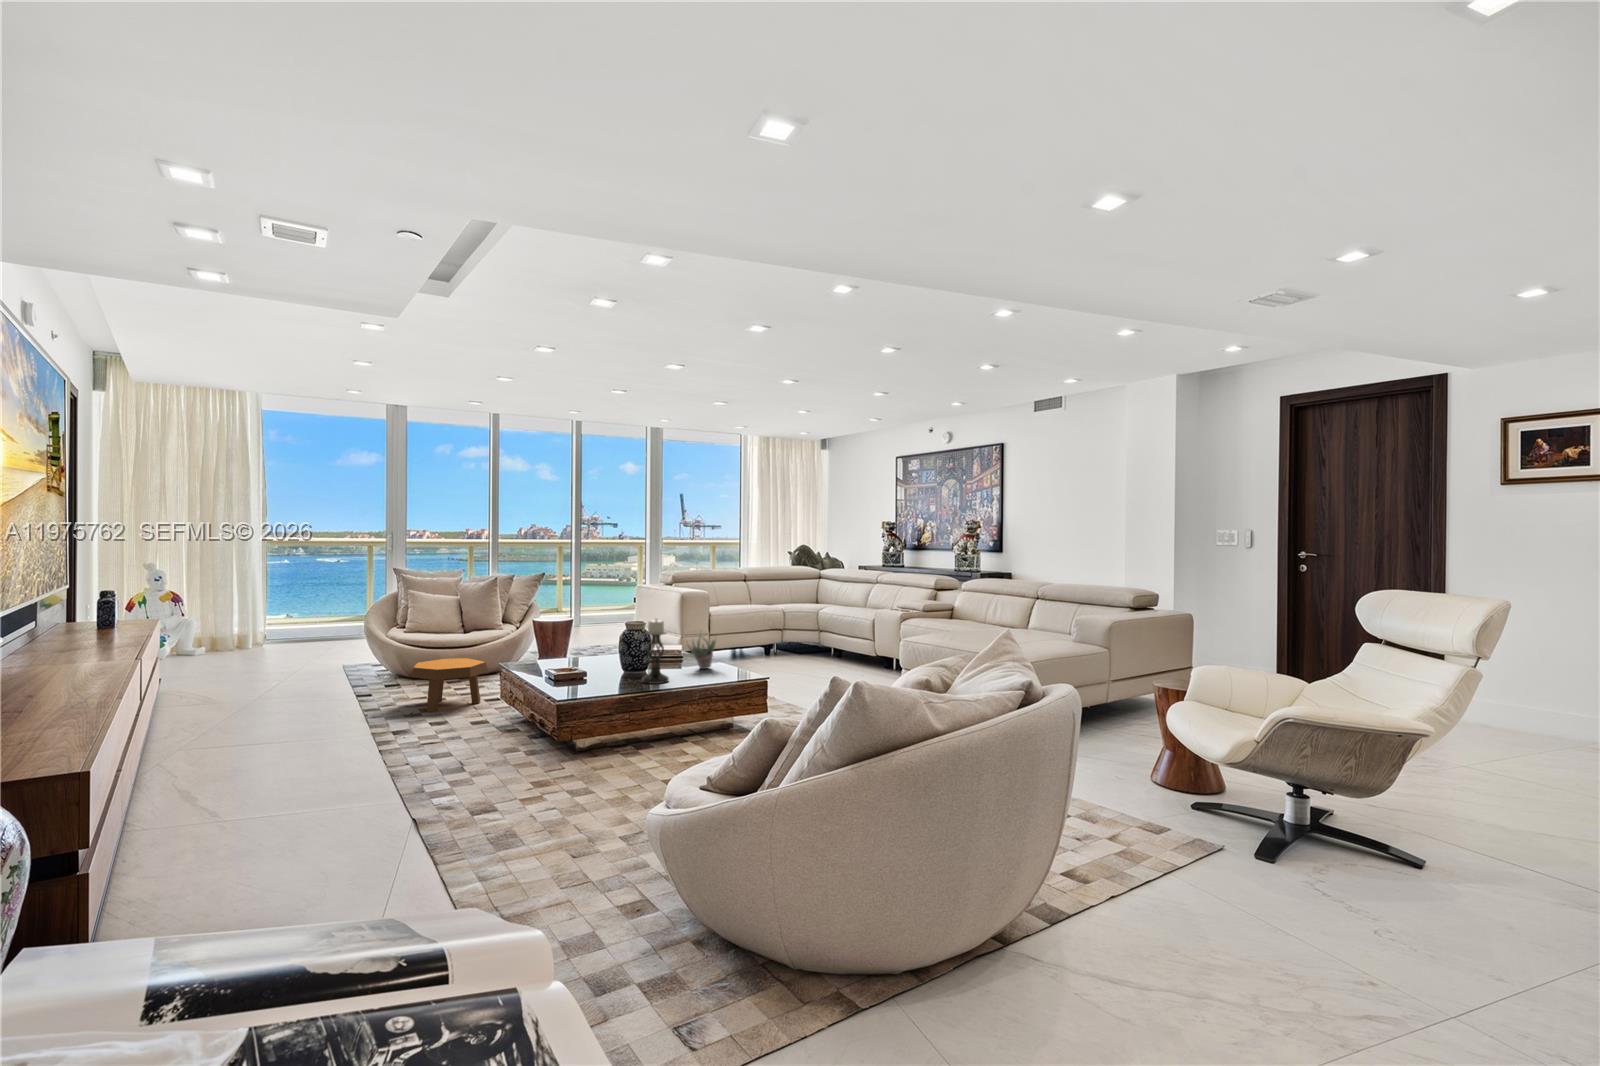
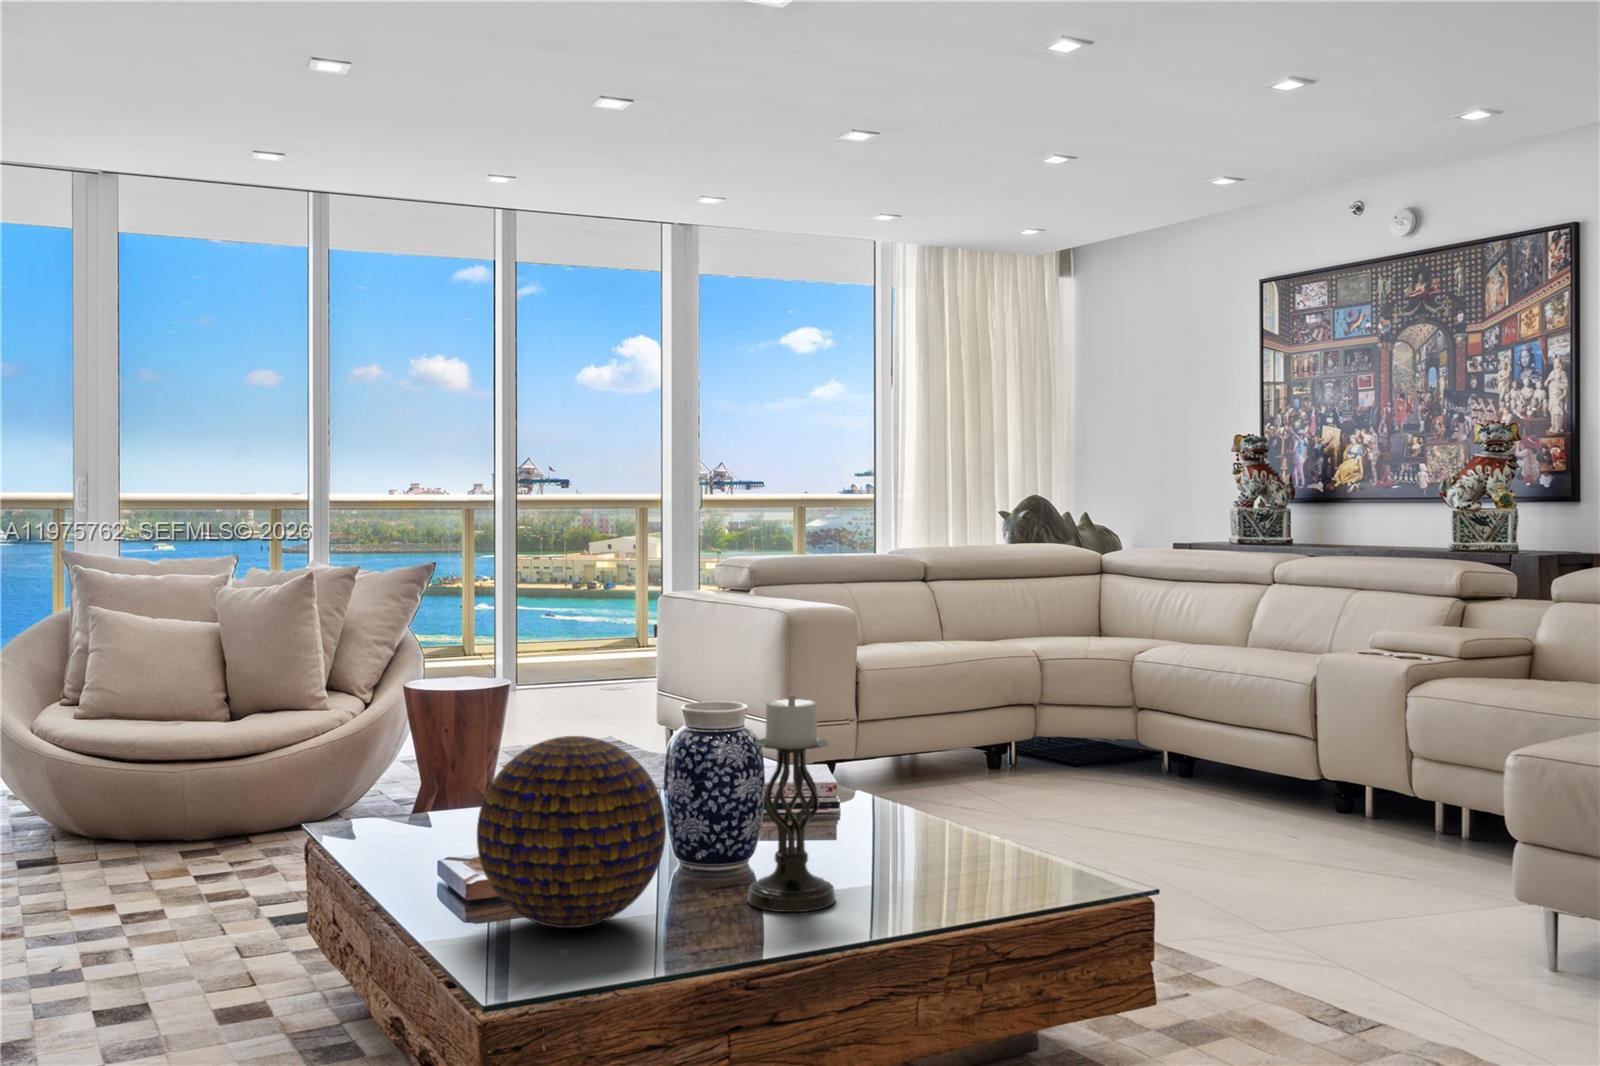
decorative orb: none [558,630,615,687] -> present [477,736,666,928]
succulent plant: present [680,635,716,669] -> none [846,723,958,846]
footstool: present [411,658,488,712] -> none [55,798,278,965]

